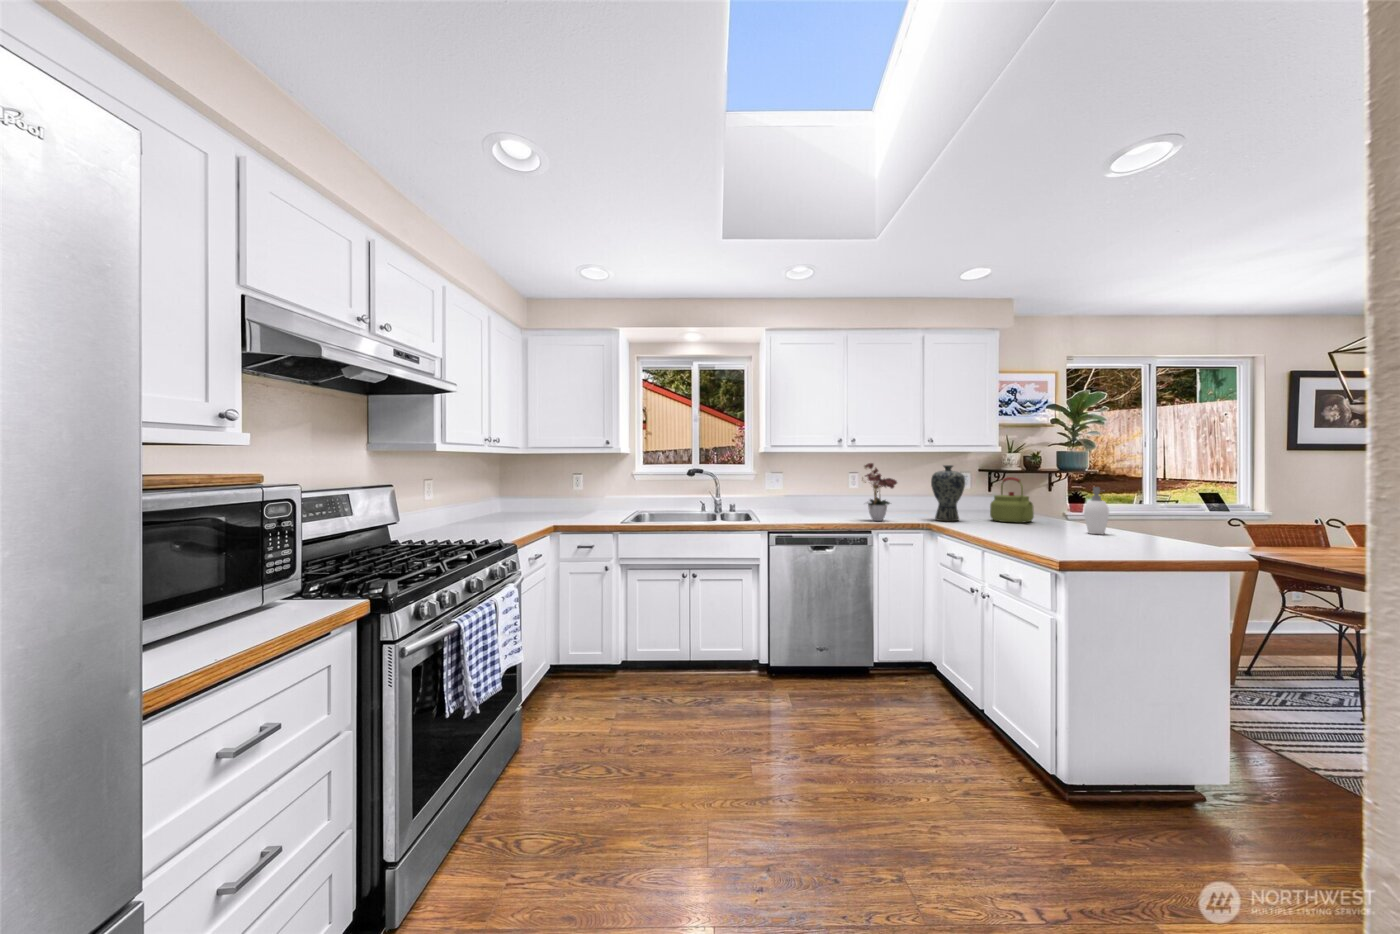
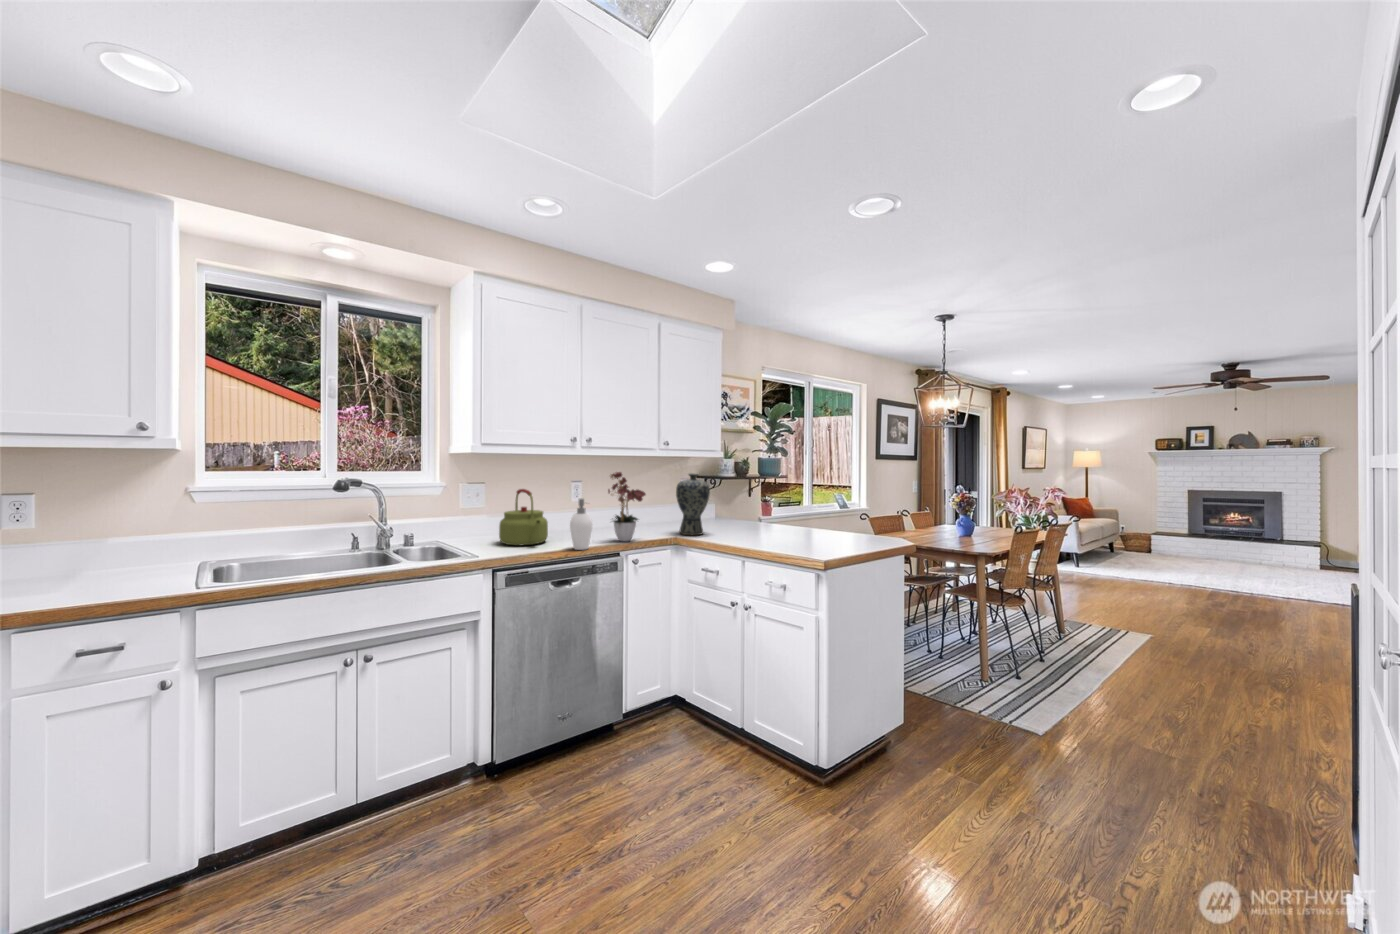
kettle: present [990,477,1034,523] -> present [499,489,548,545]
soap dispenser: present [1084,487,1109,534] -> present [570,498,592,550]

